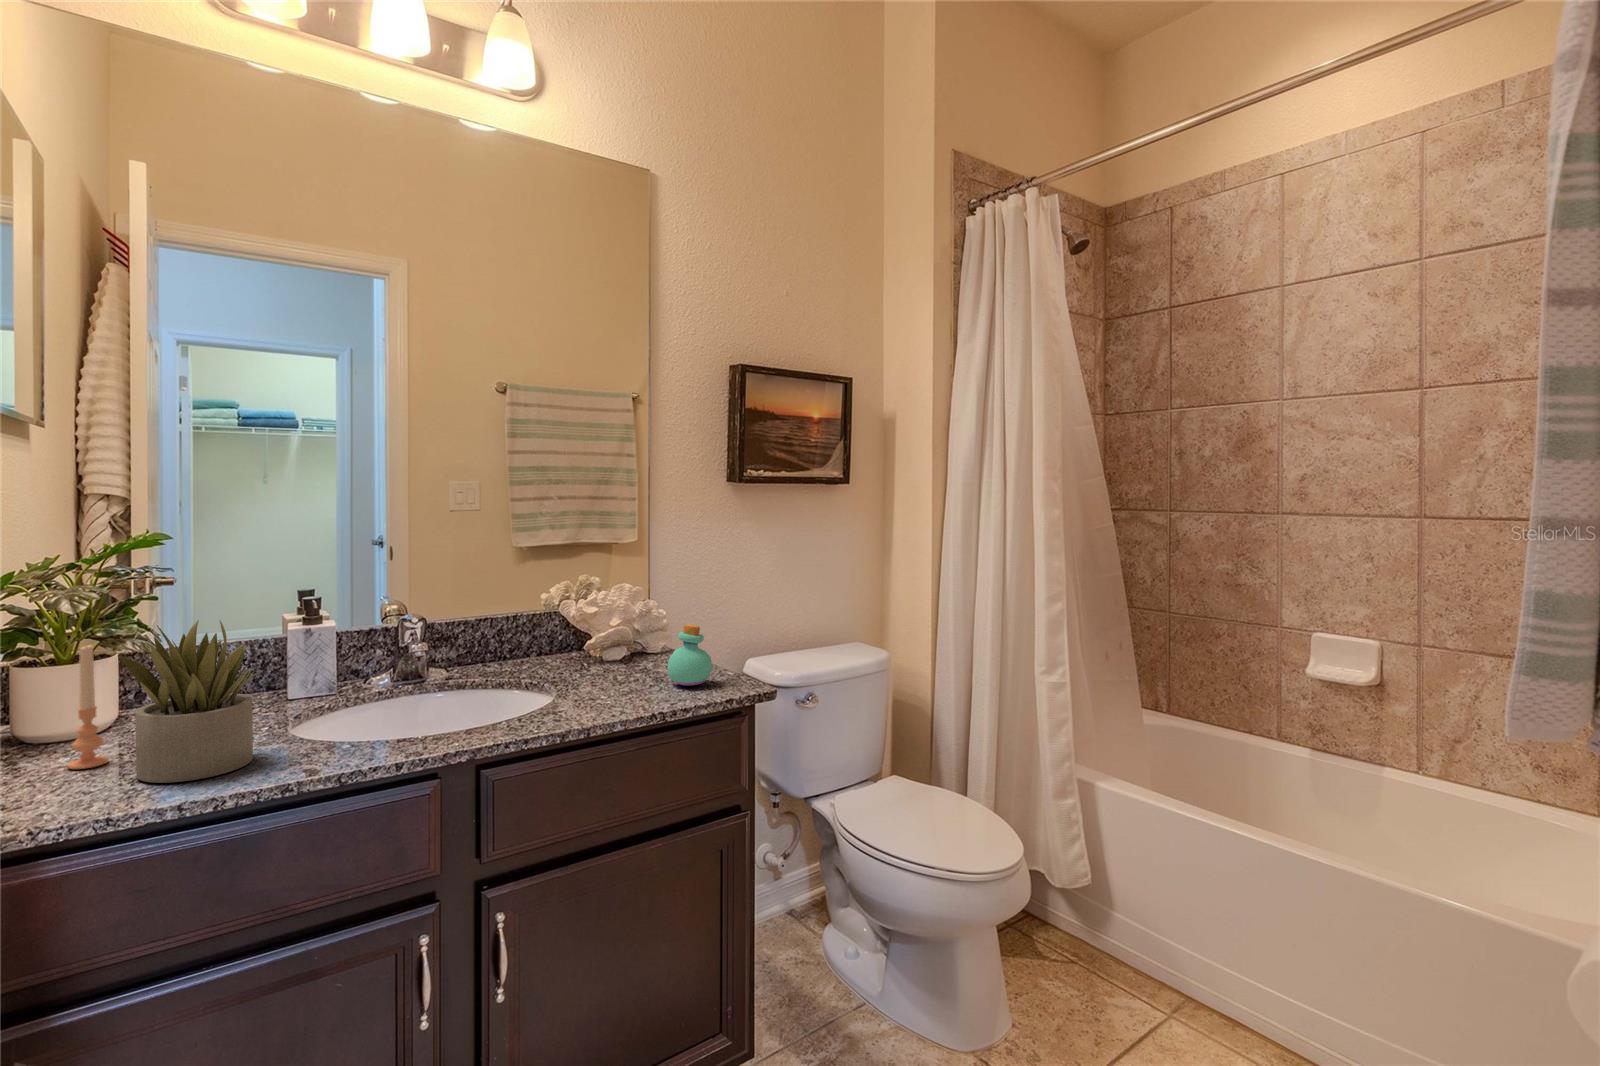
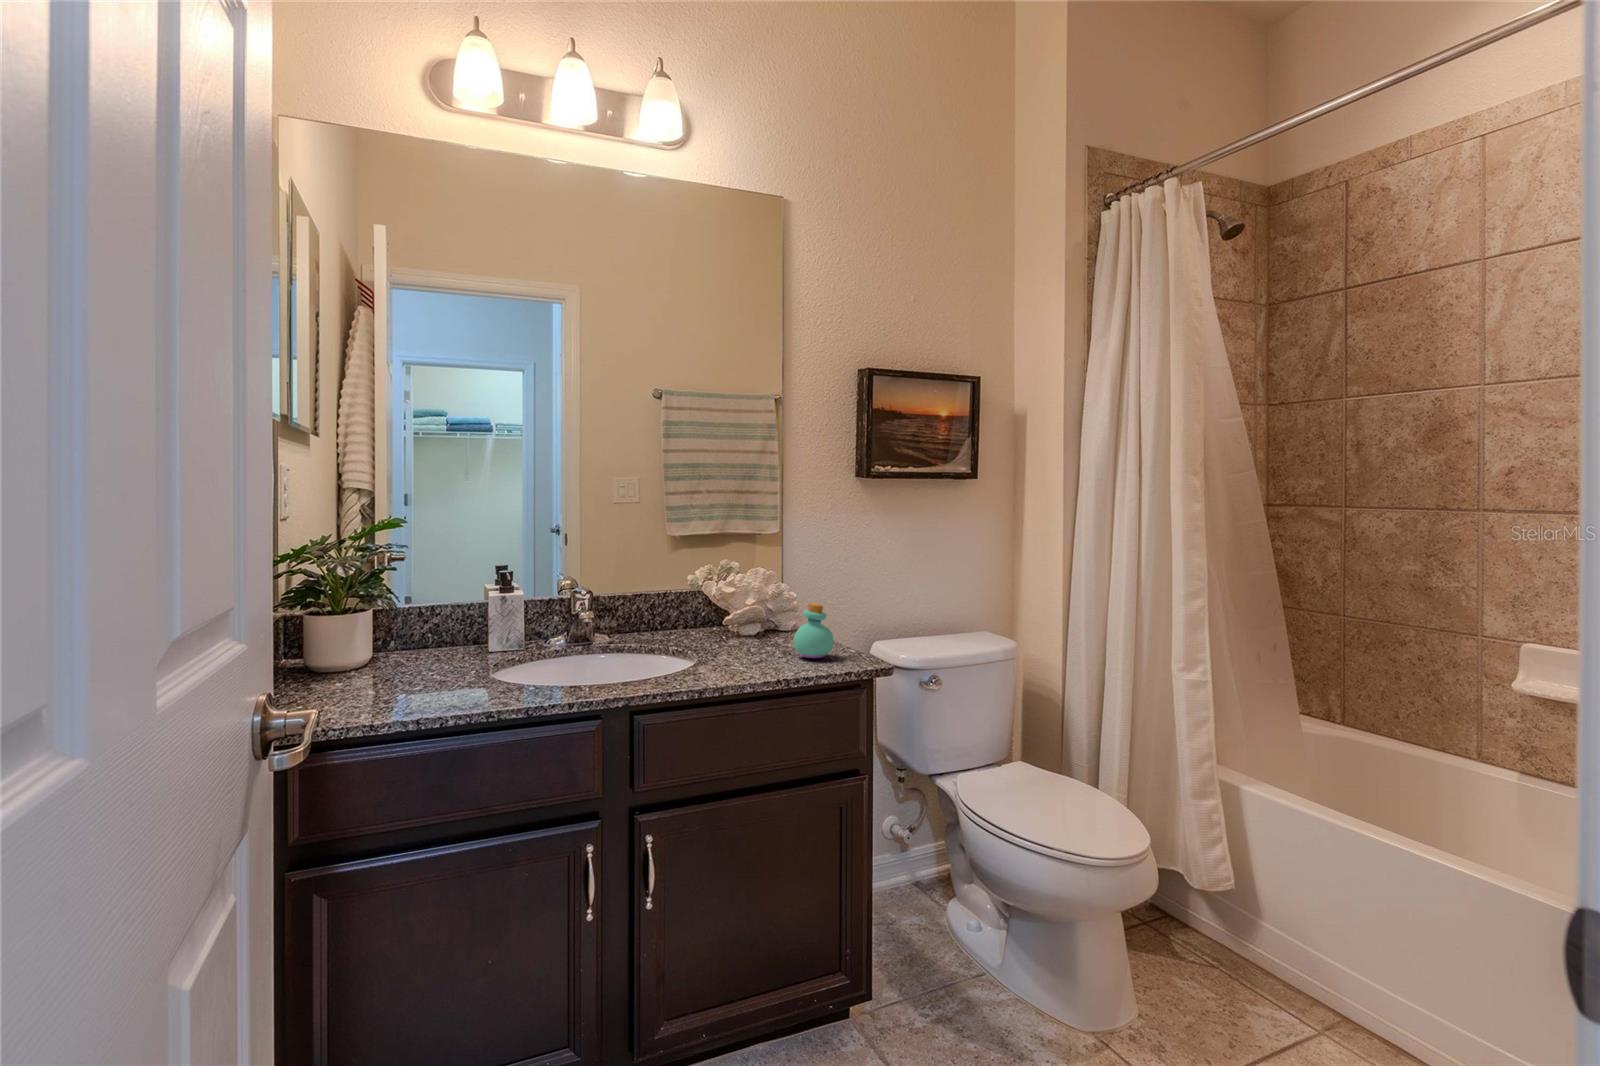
succulent plant: present [118,620,262,783] -> none [376,582,473,705]
candle: present [67,645,108,769] -> none [341,599,367,693]

